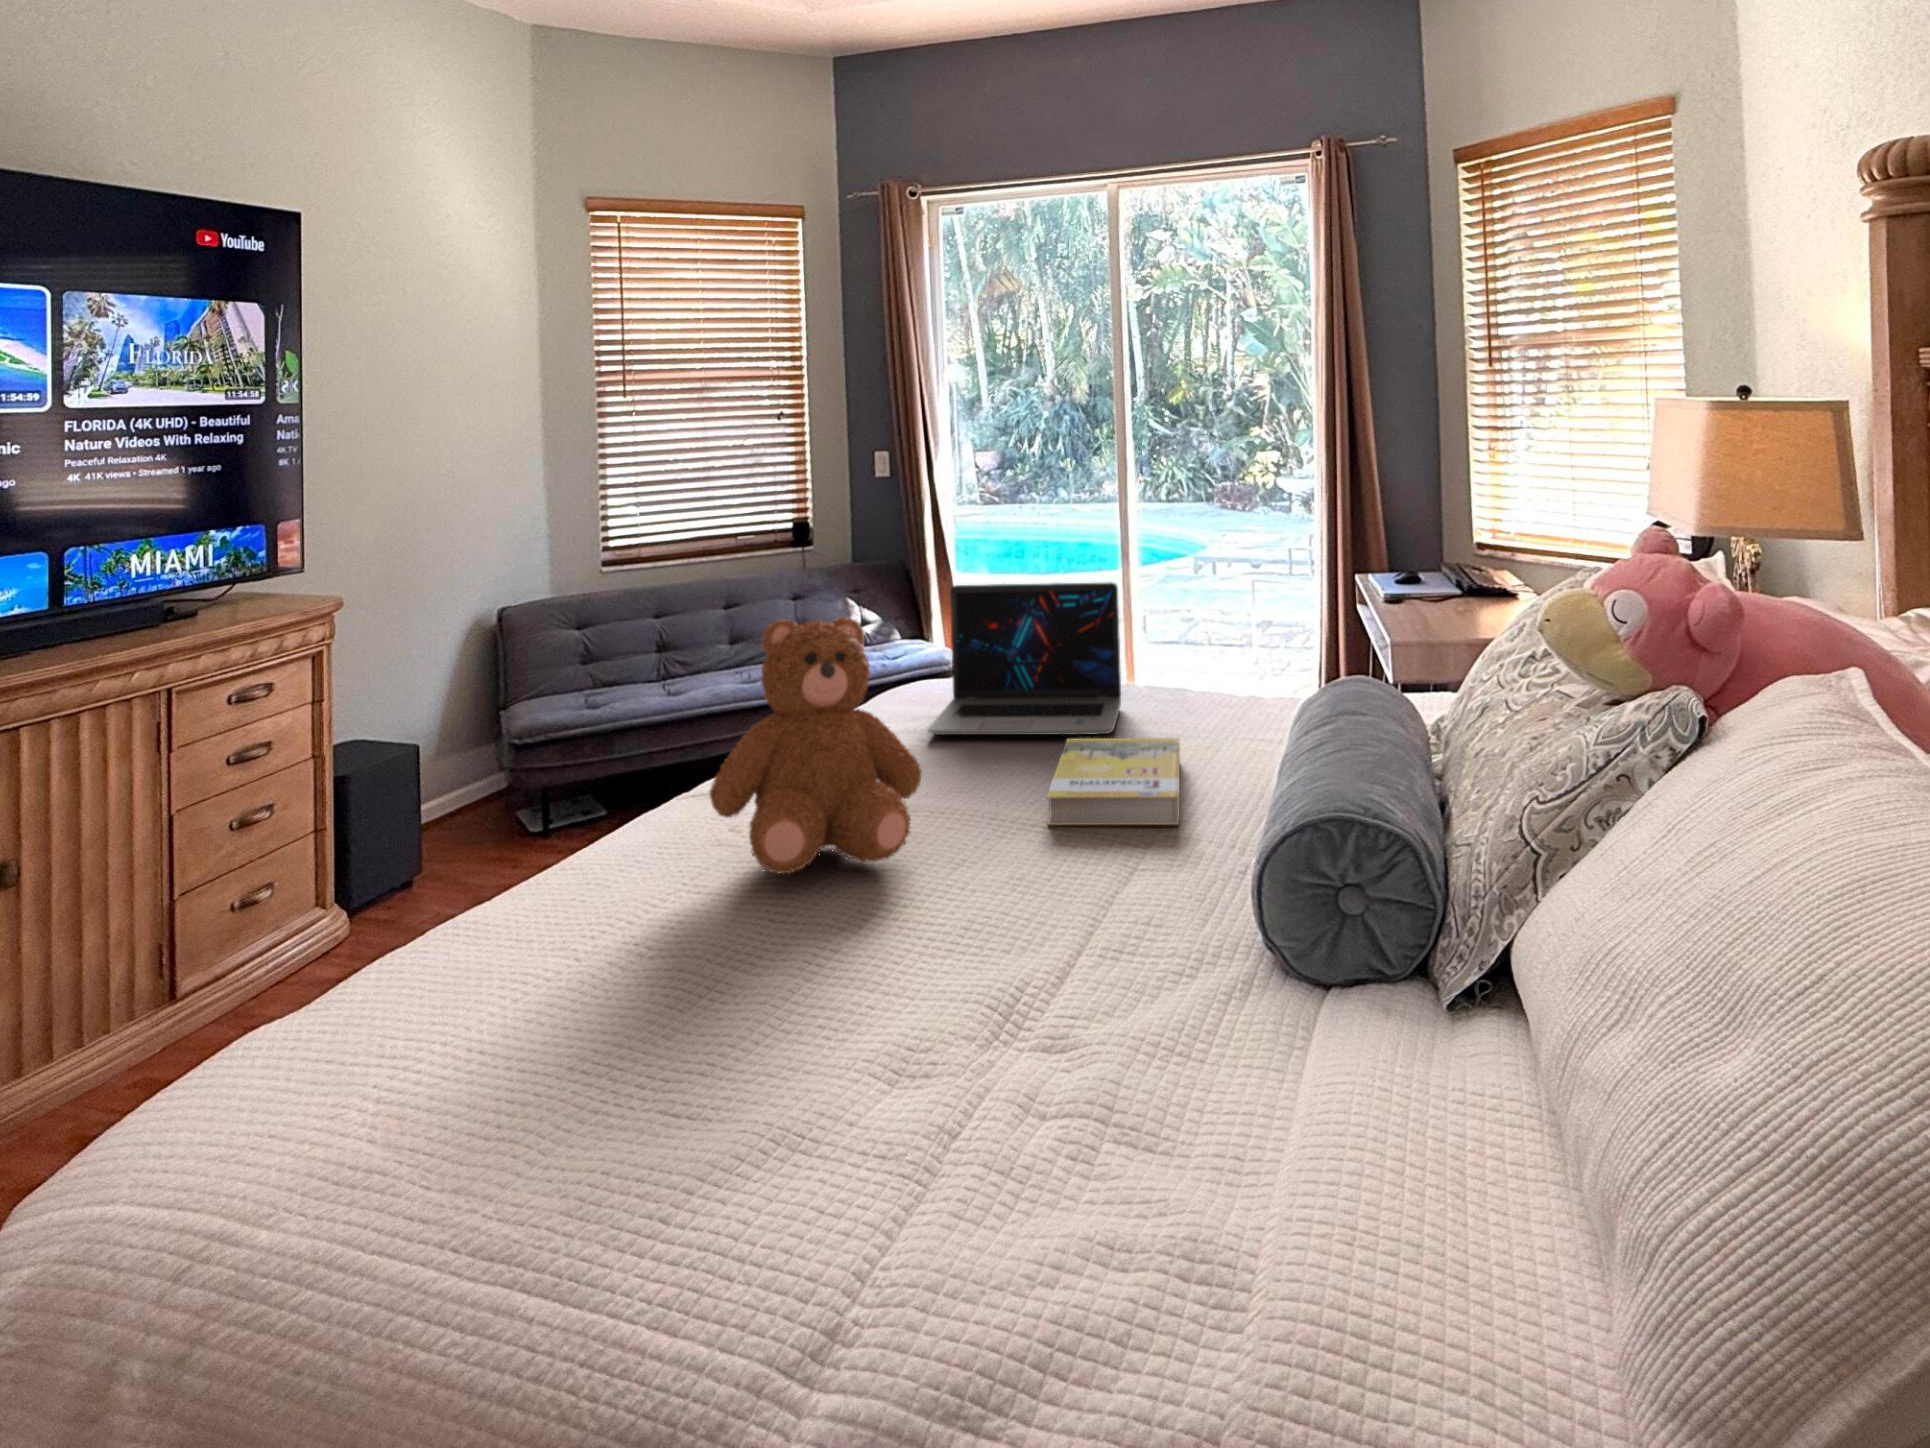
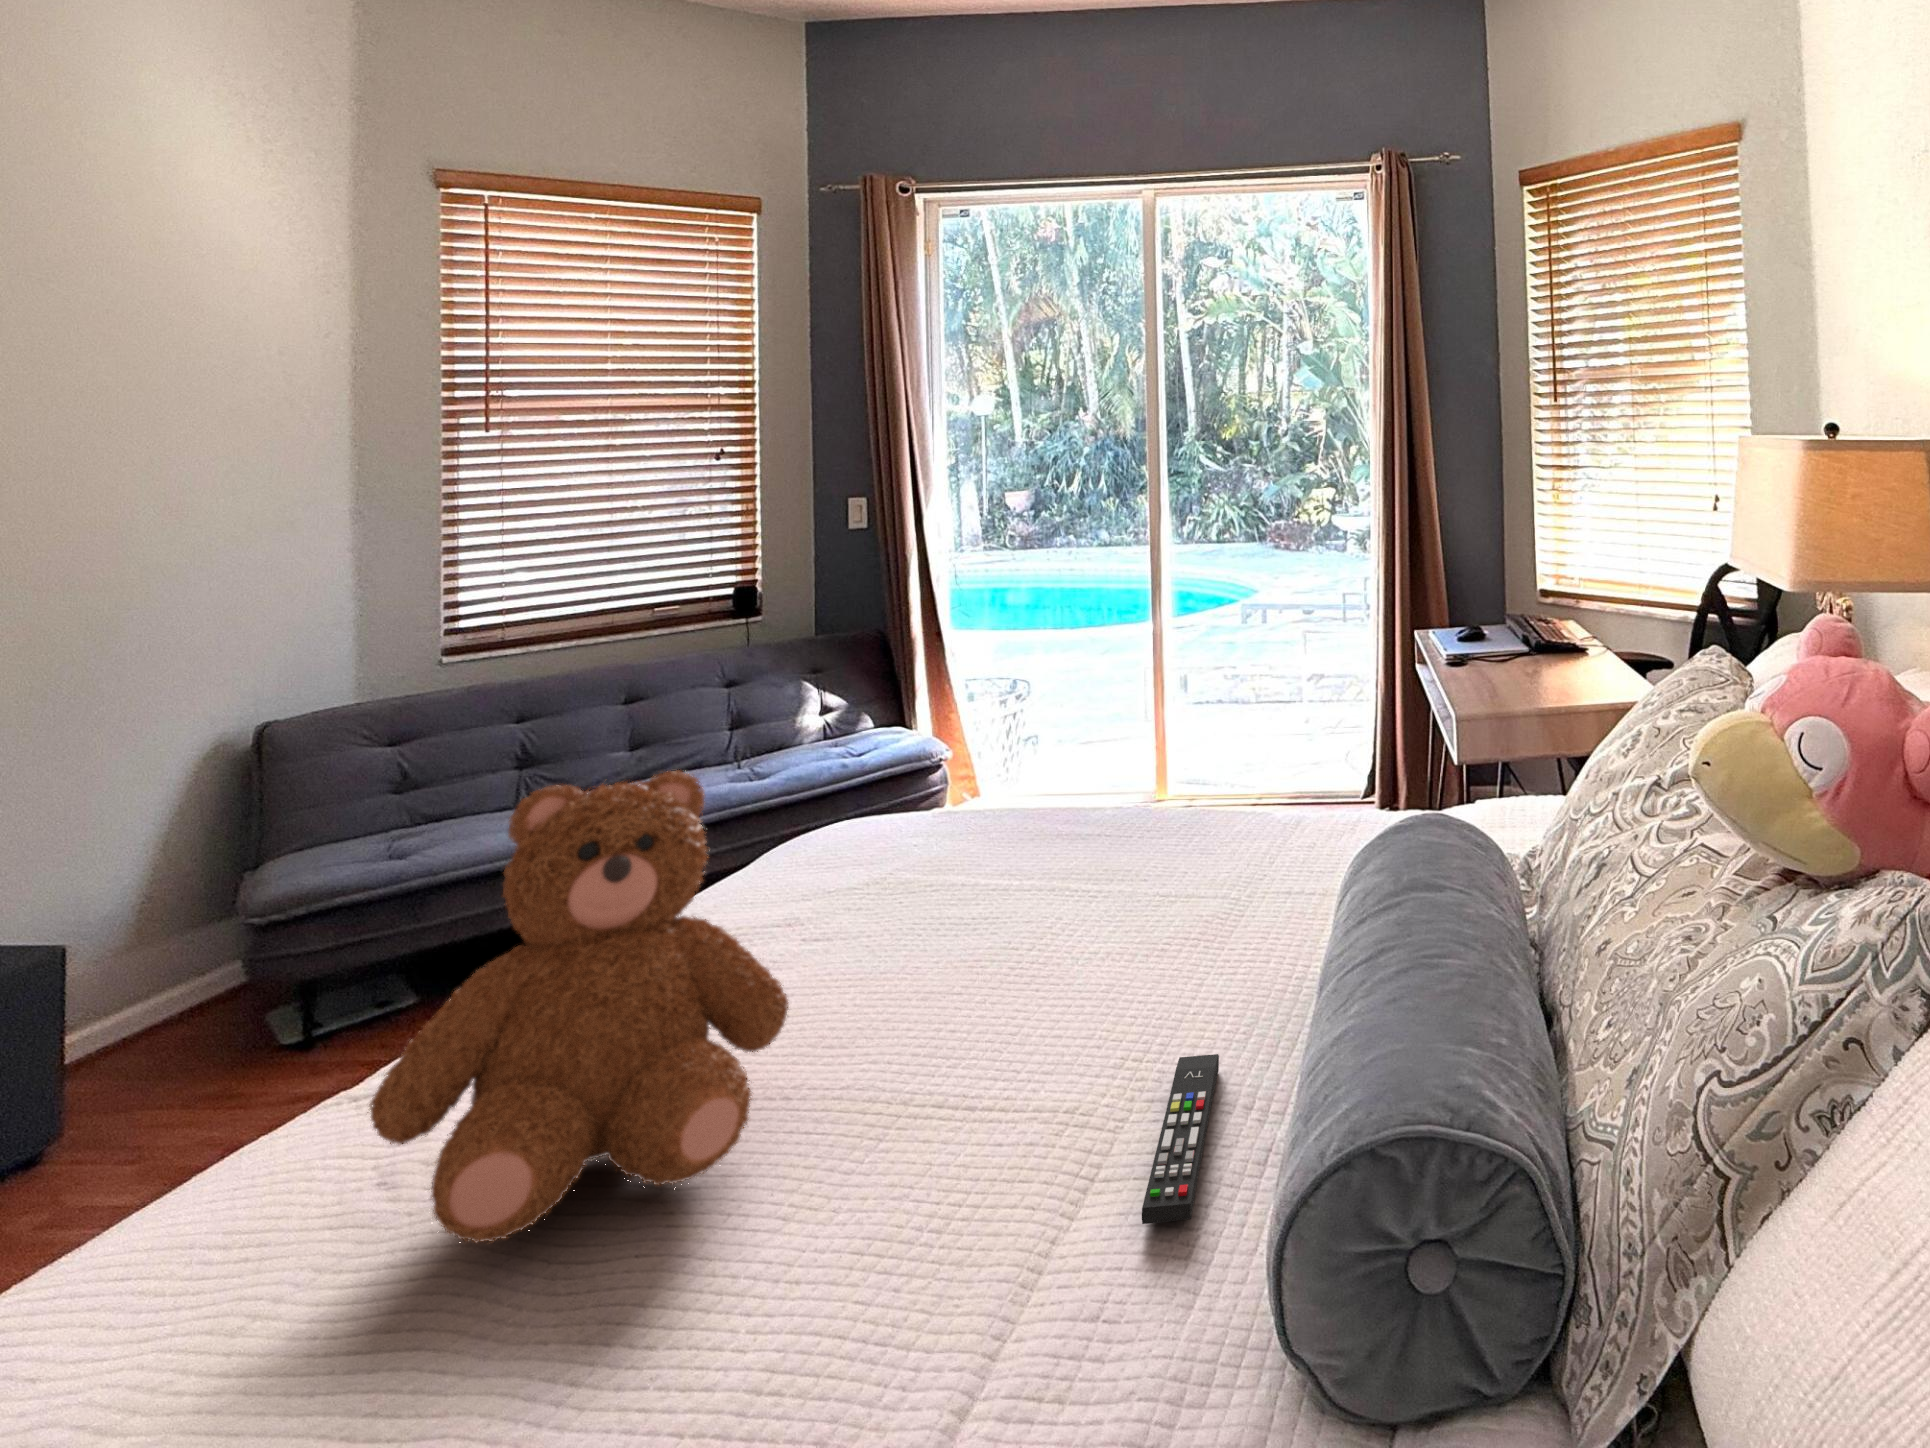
laptop: present [928,583,1121,735] -> none [845,671,1130,901]
book: present [1047,738,1180,825] -> none [992,884,1199,1057]
remote control: none [1160,834,1203,913] -> present [1142,1054,1219,1224]

